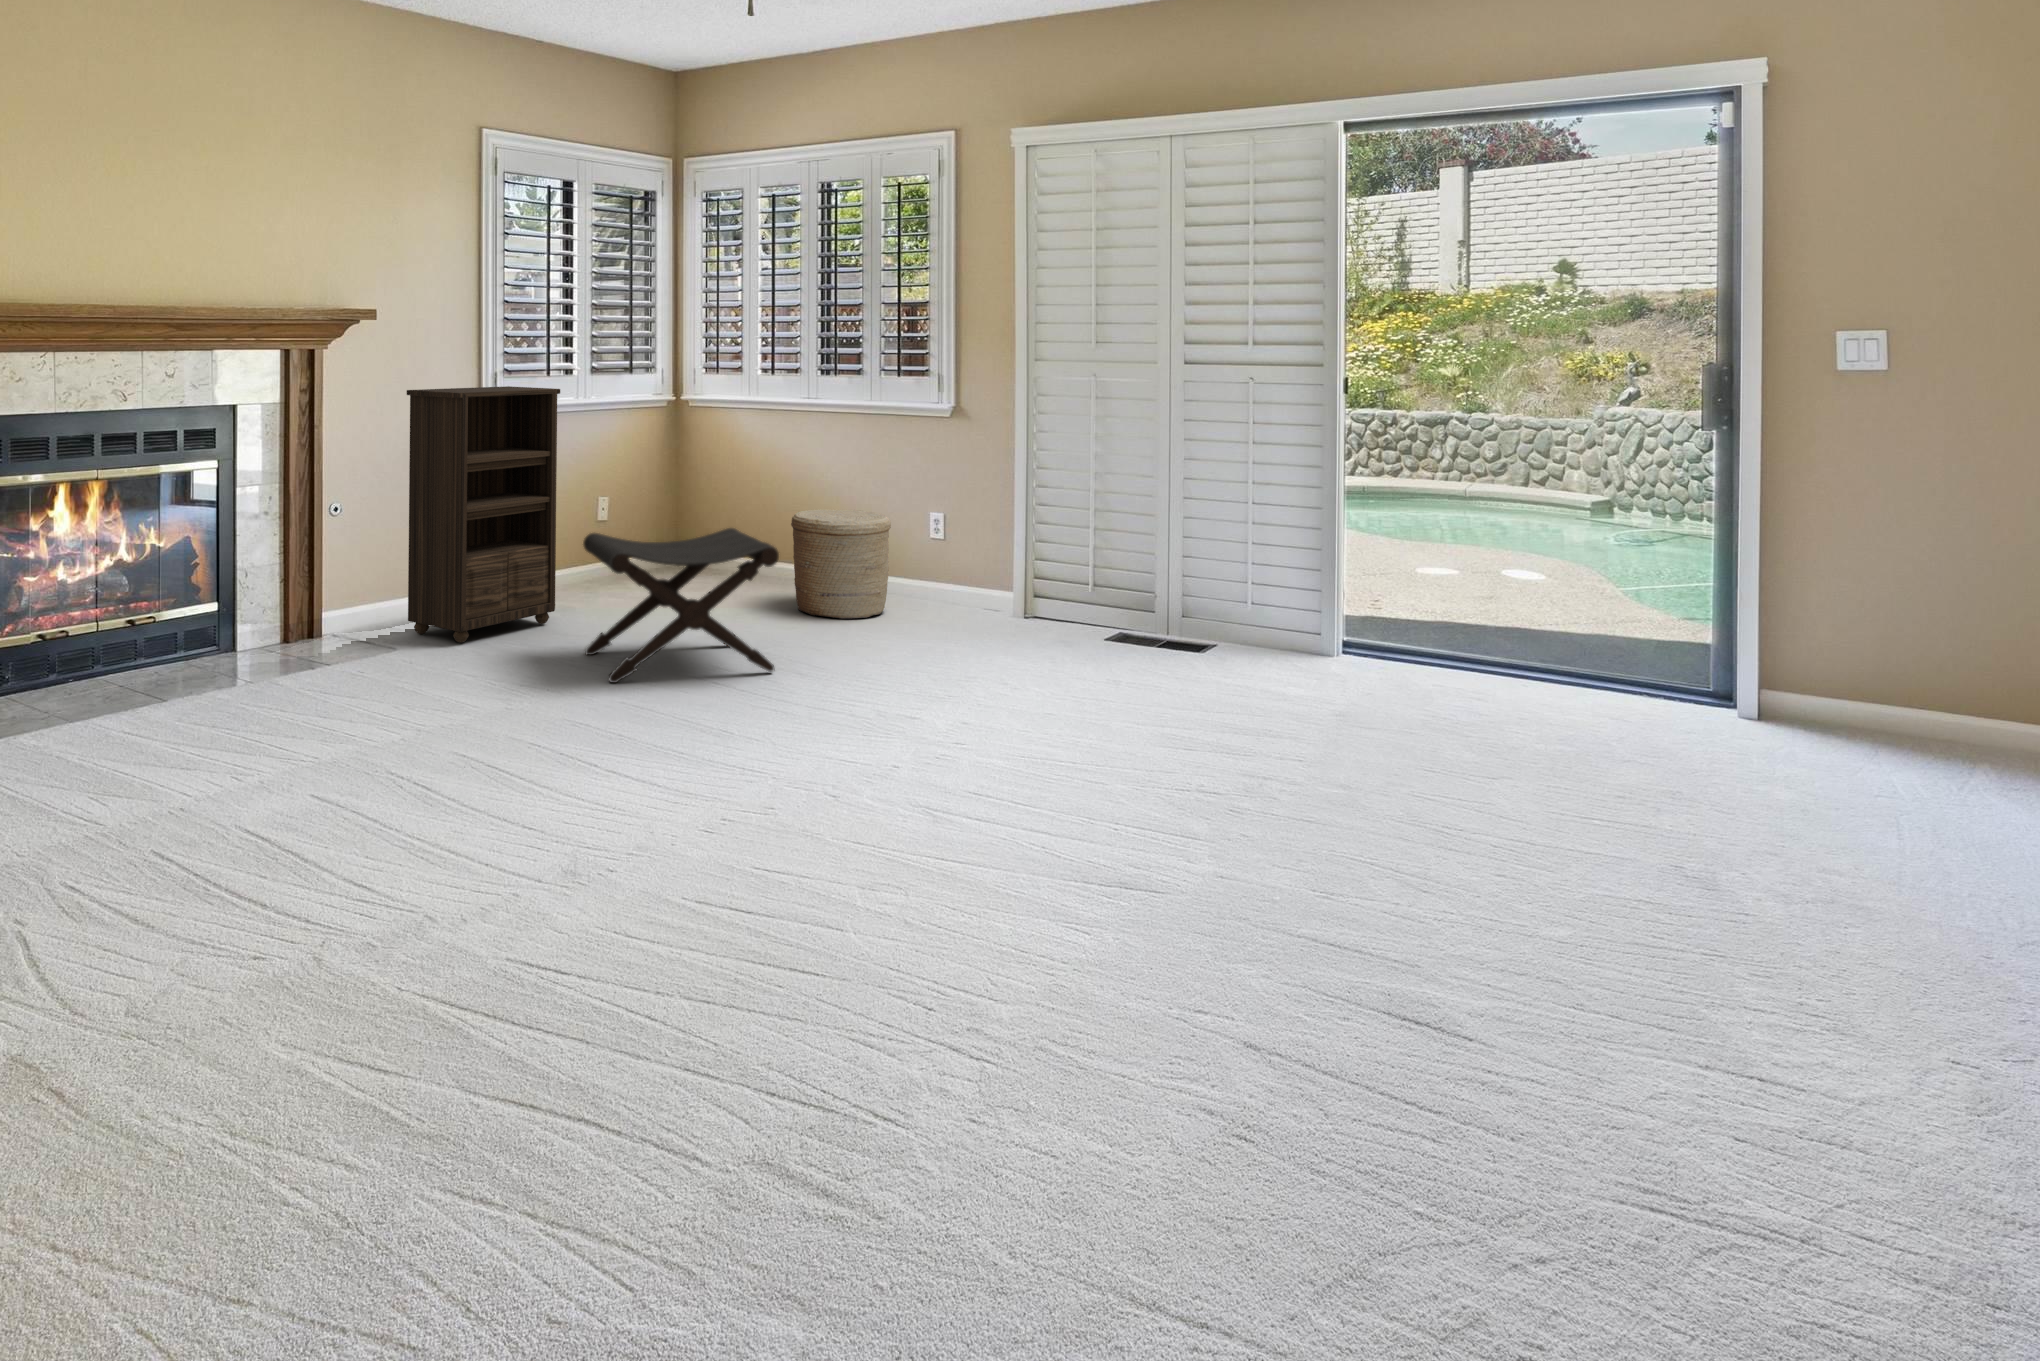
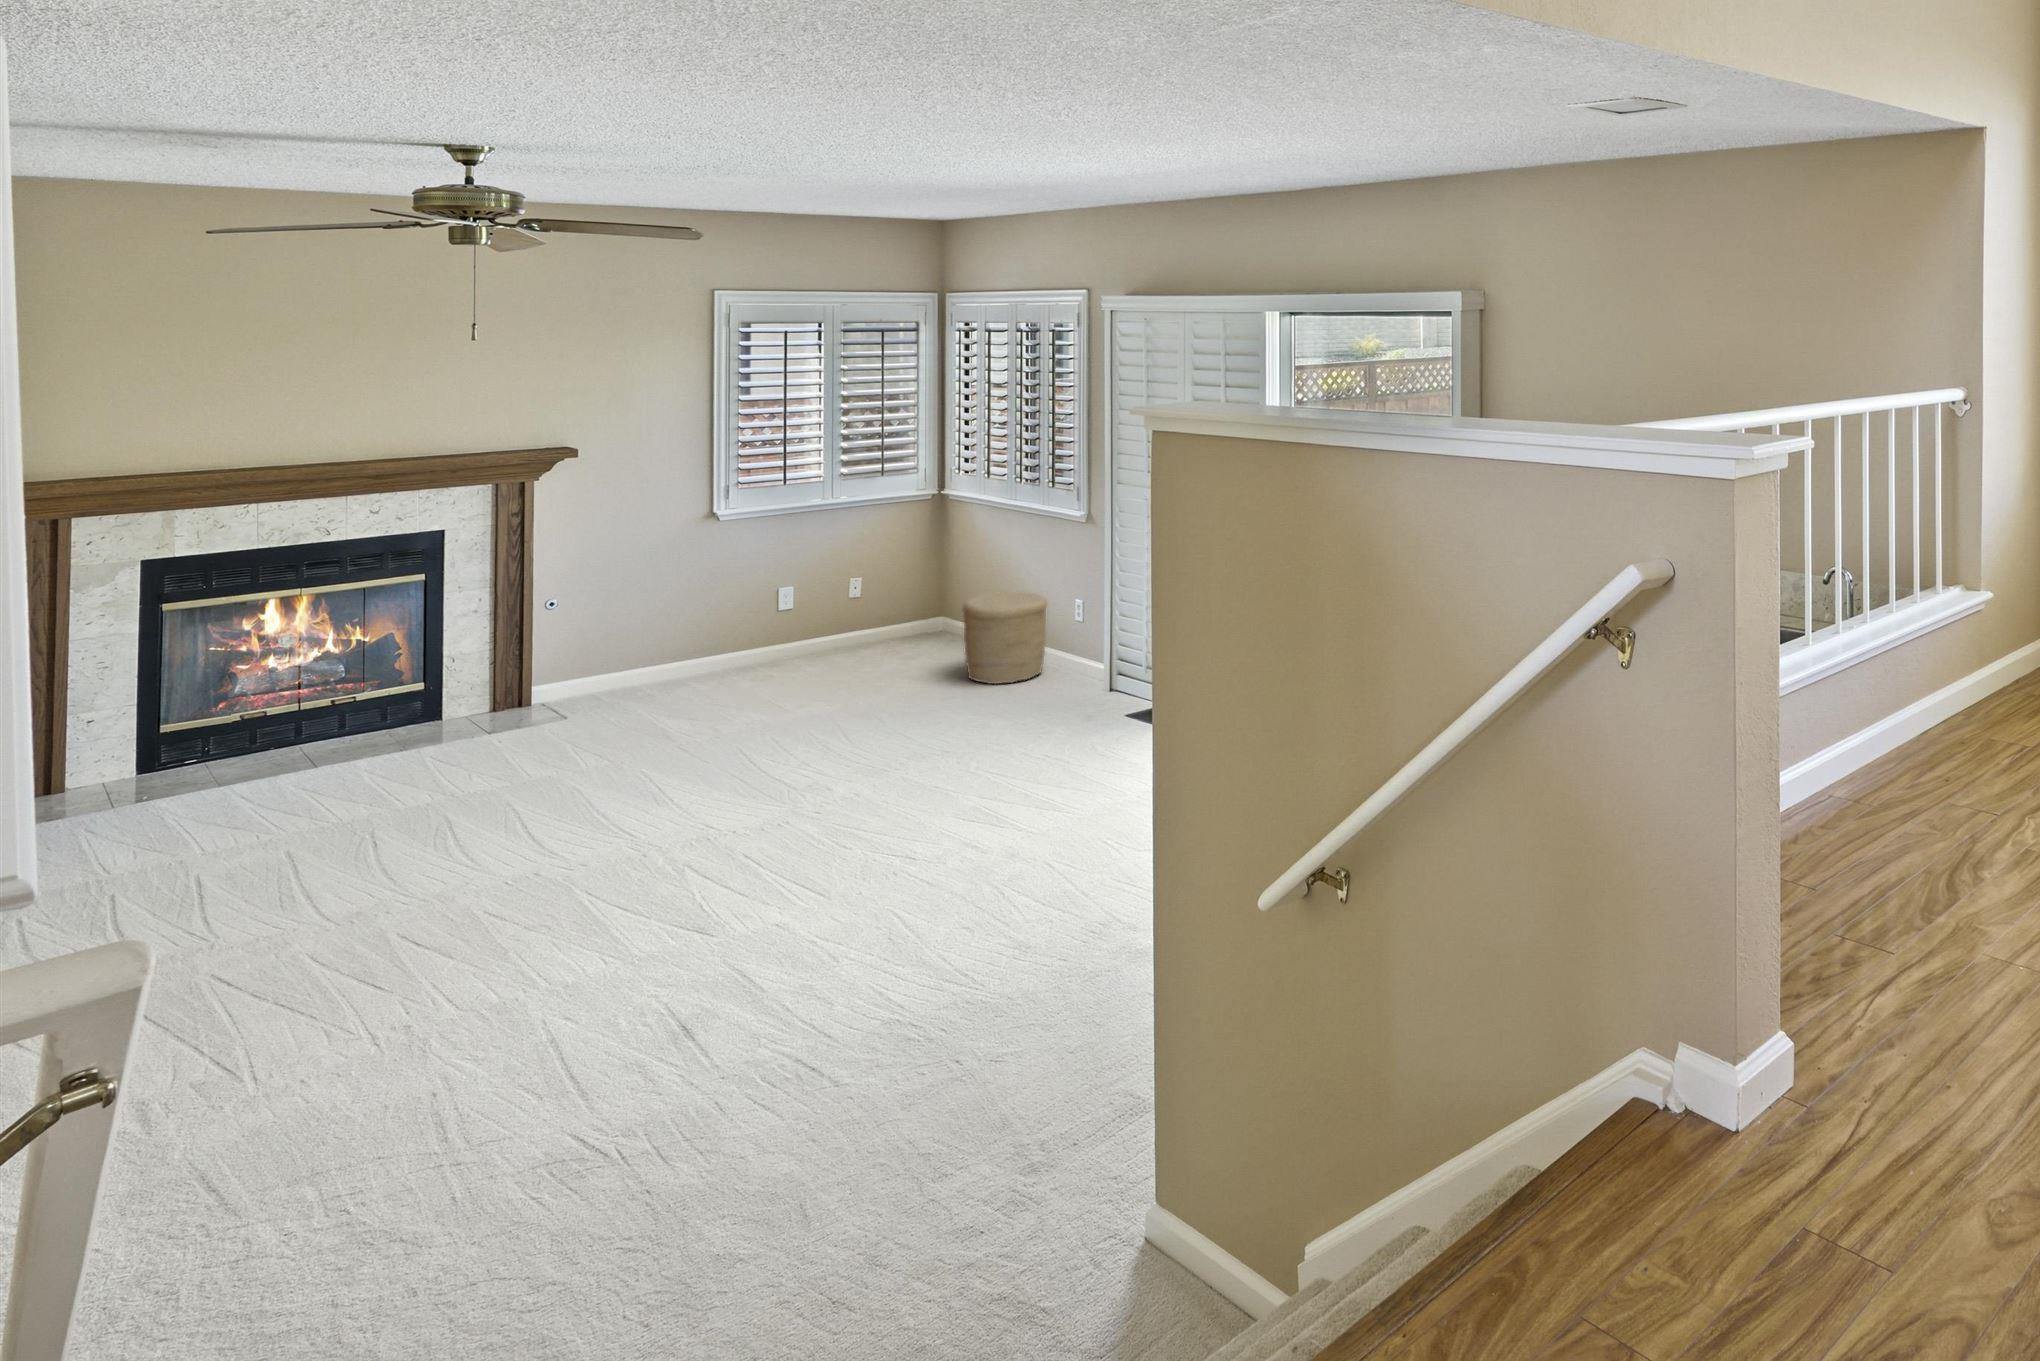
bookshelf: present [407,386,560,643] -> none [609,500,750,707]
footstool: present [583,528,779,683] -> none [693,620,862,747]

